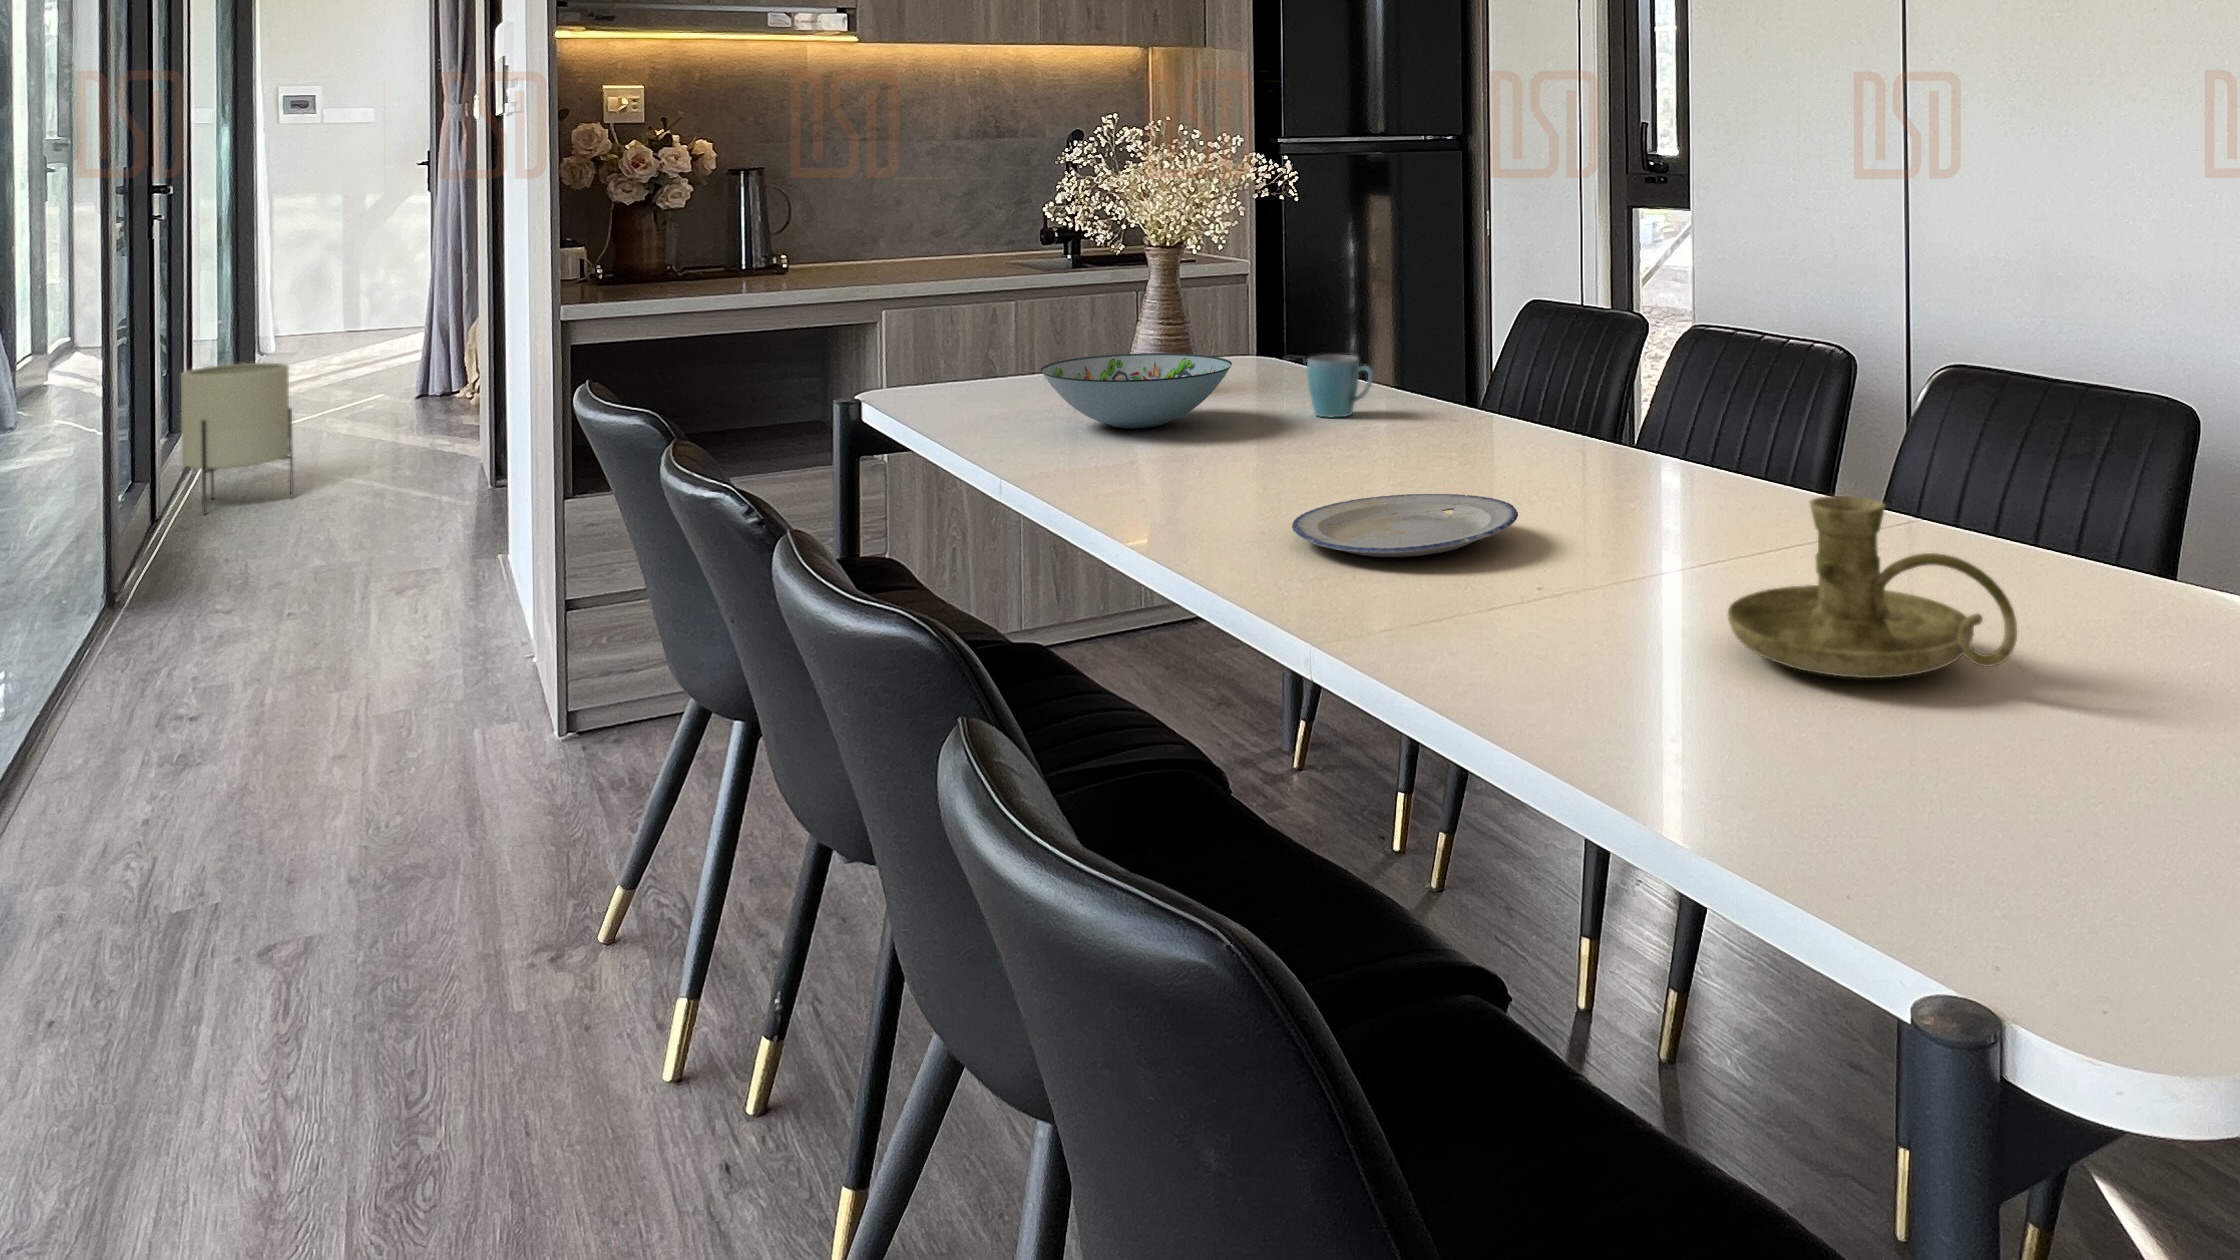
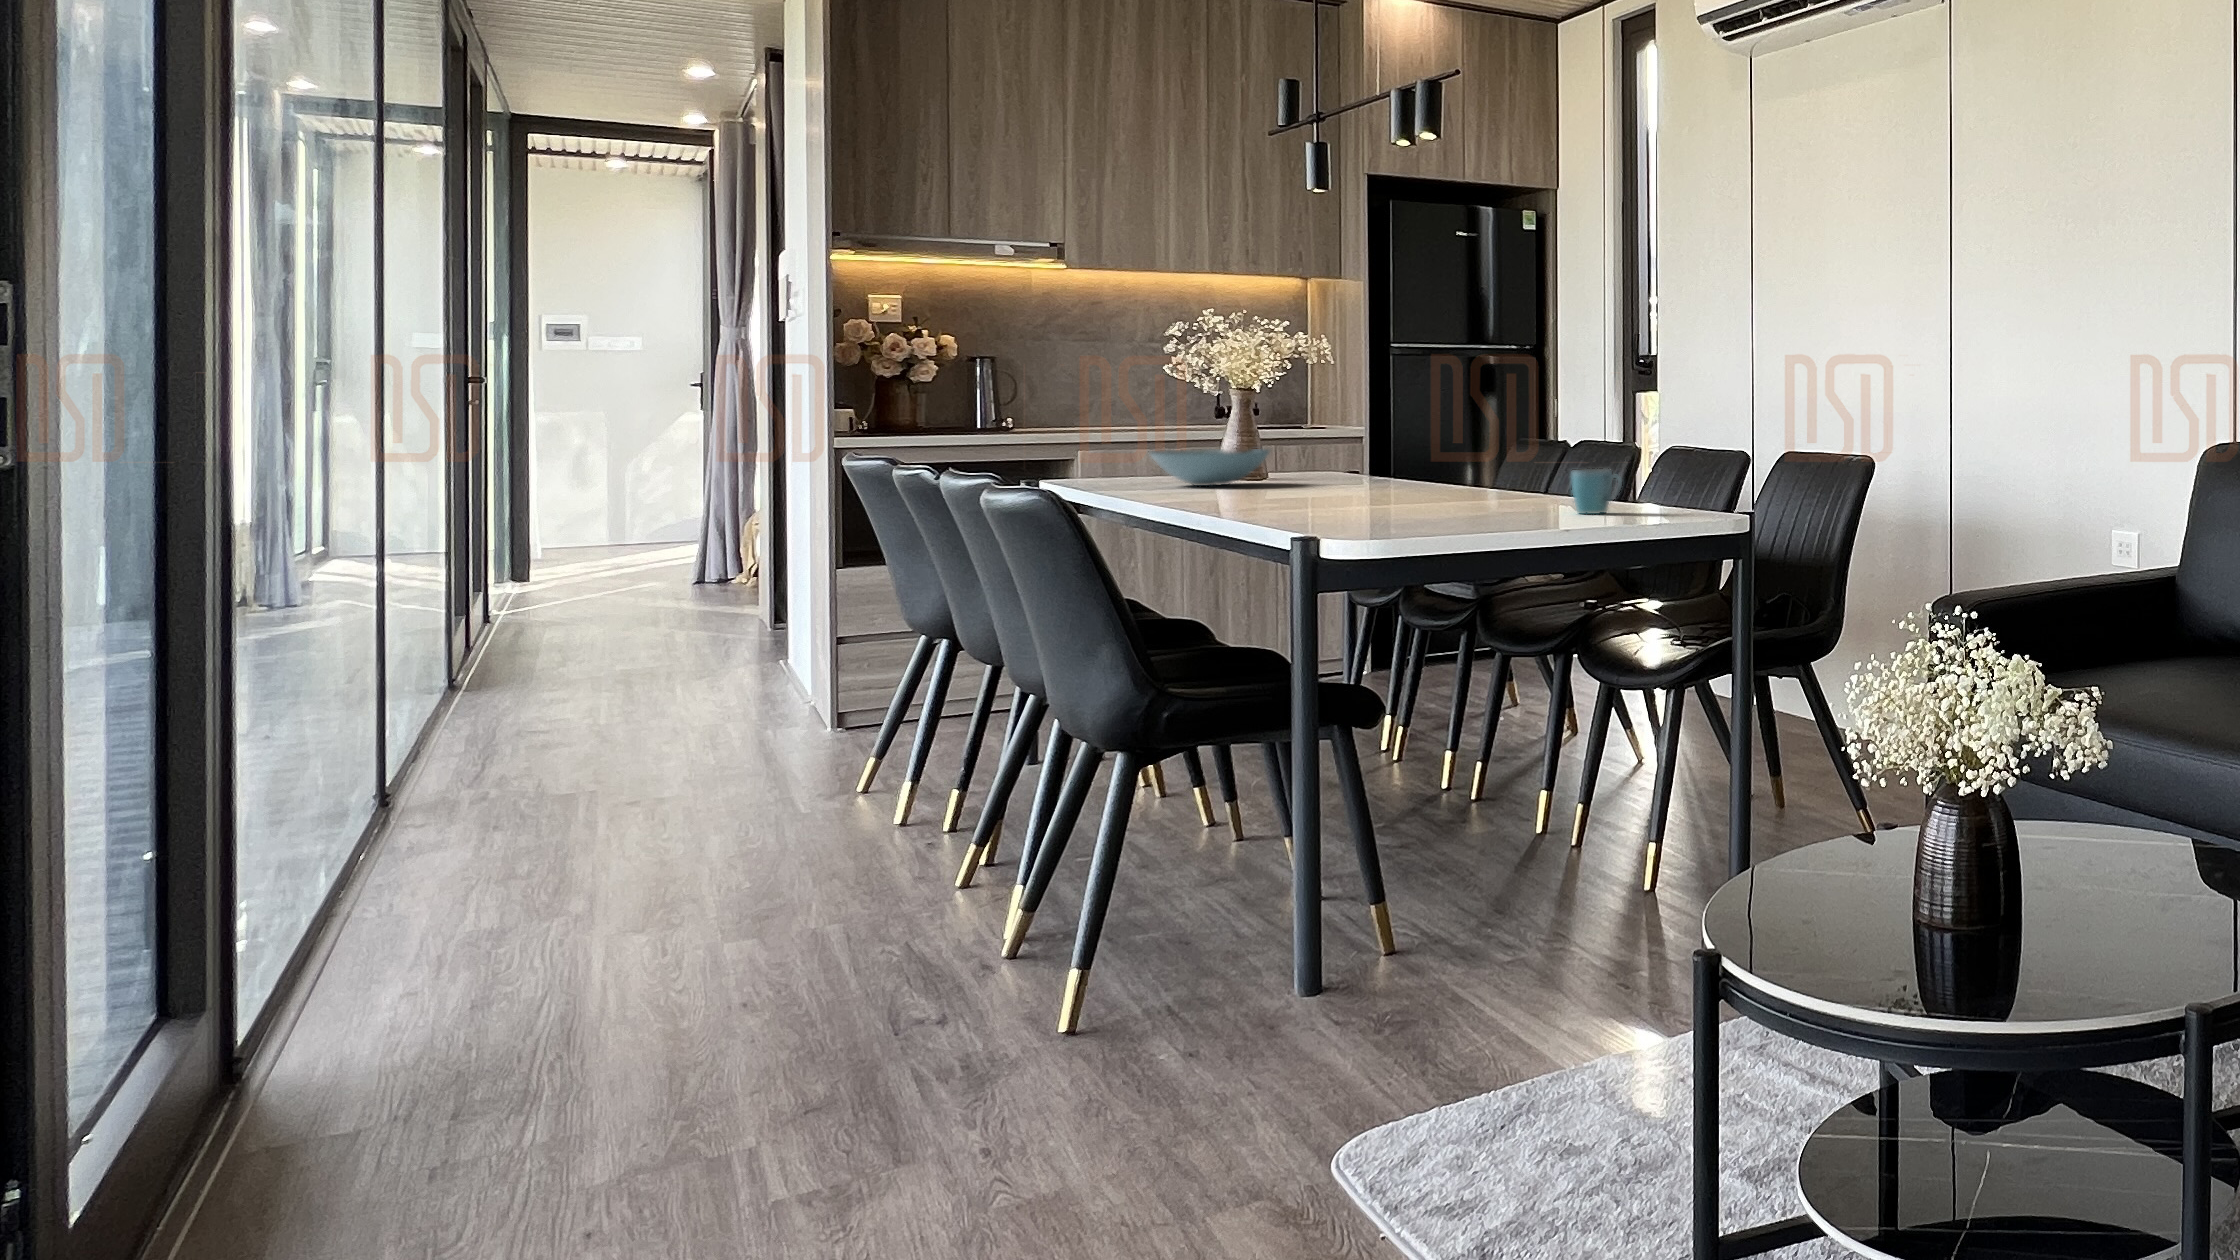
mug: present [1307,355,1373,417] -> present [1572,469,1622,514]
planter: present [181,363,293,514] -> none [490,526,591,643]
plate: present [1292,494,1518,557] -> none [1241,487,1364,504]
candle holder: present [1728,496,2017,678] -> none [1396,449,1504,517]

